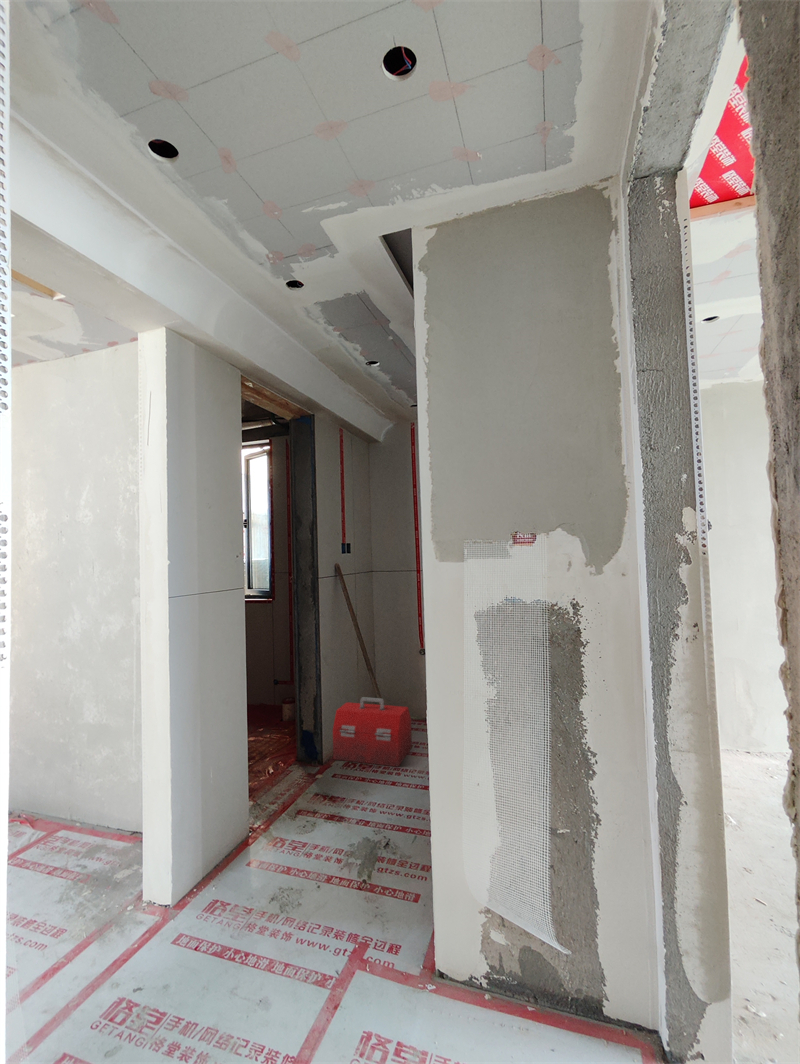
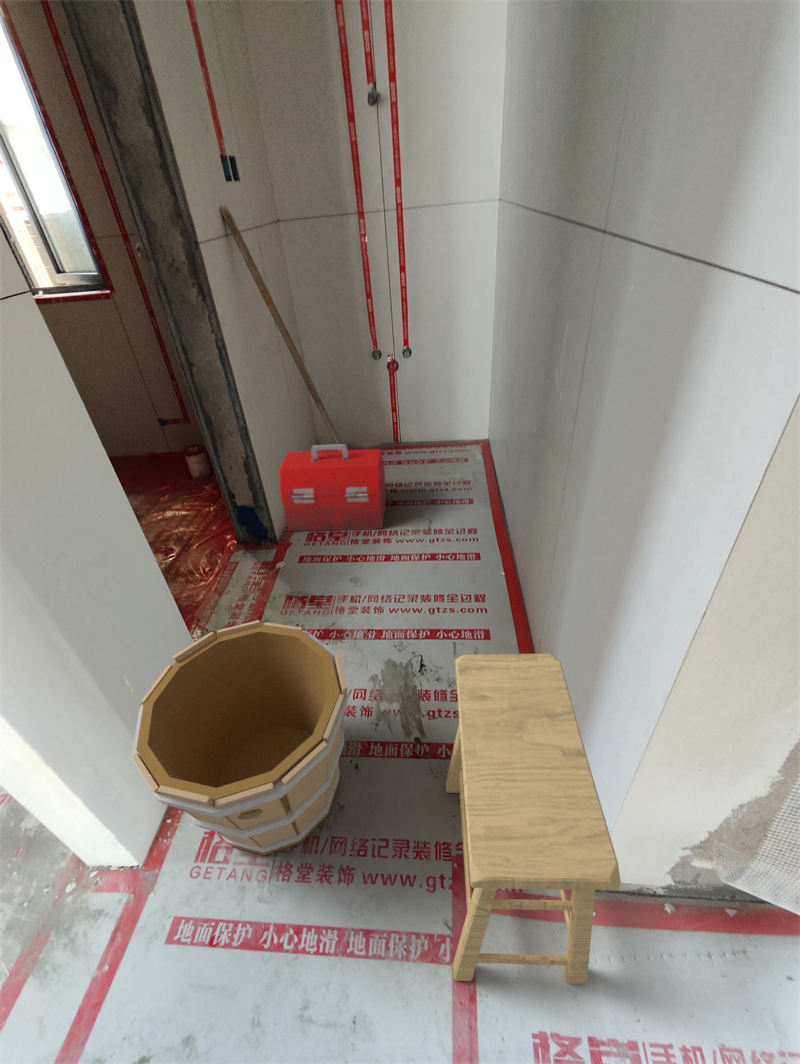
wooden bucket: none [201,764,323,917] -> present [131,620,348,855]
stool: none [328,771,439,1015] -> present [445,654,621,984]

